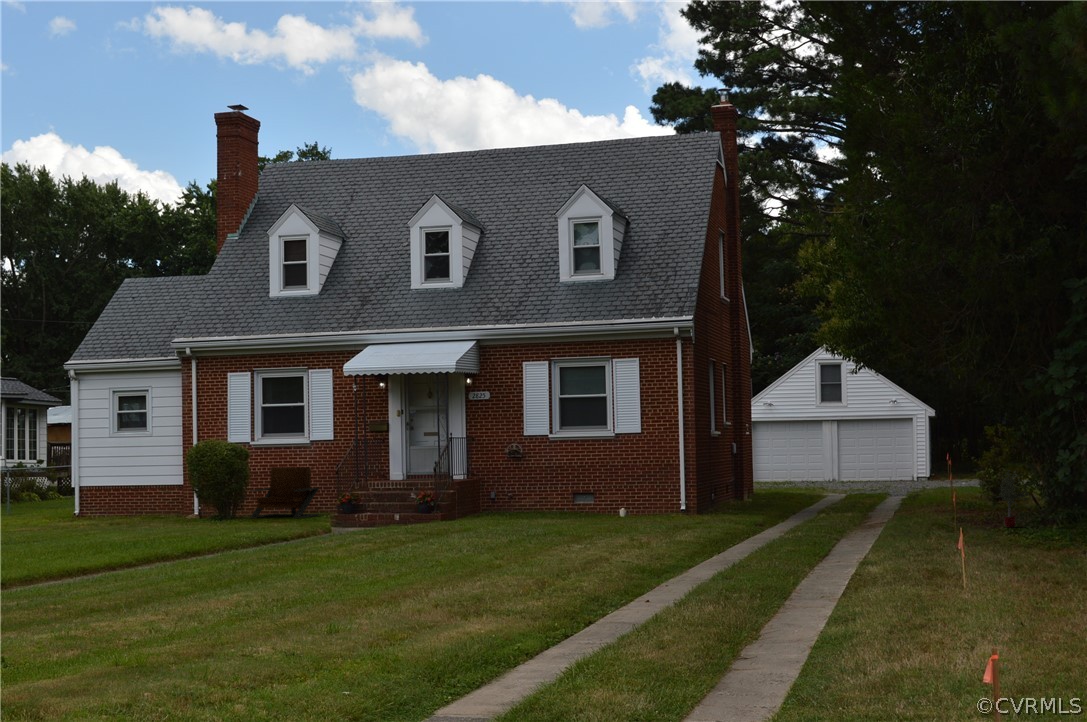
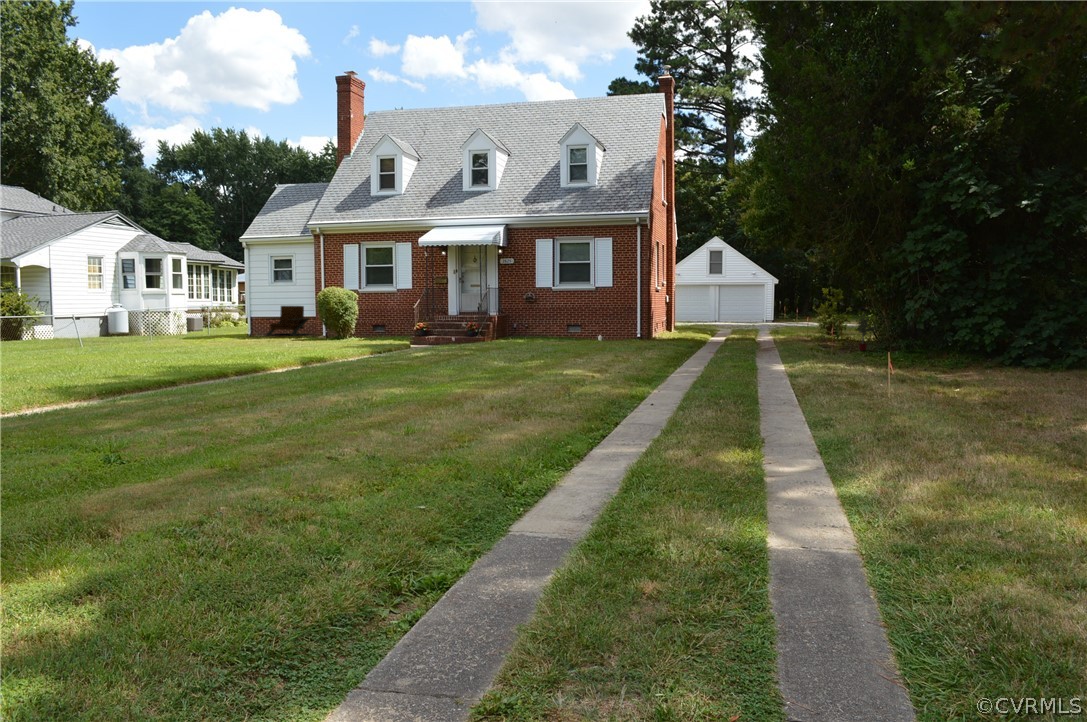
lounge chair: present [250,467,319,518] -> present [267,306,309,336]

